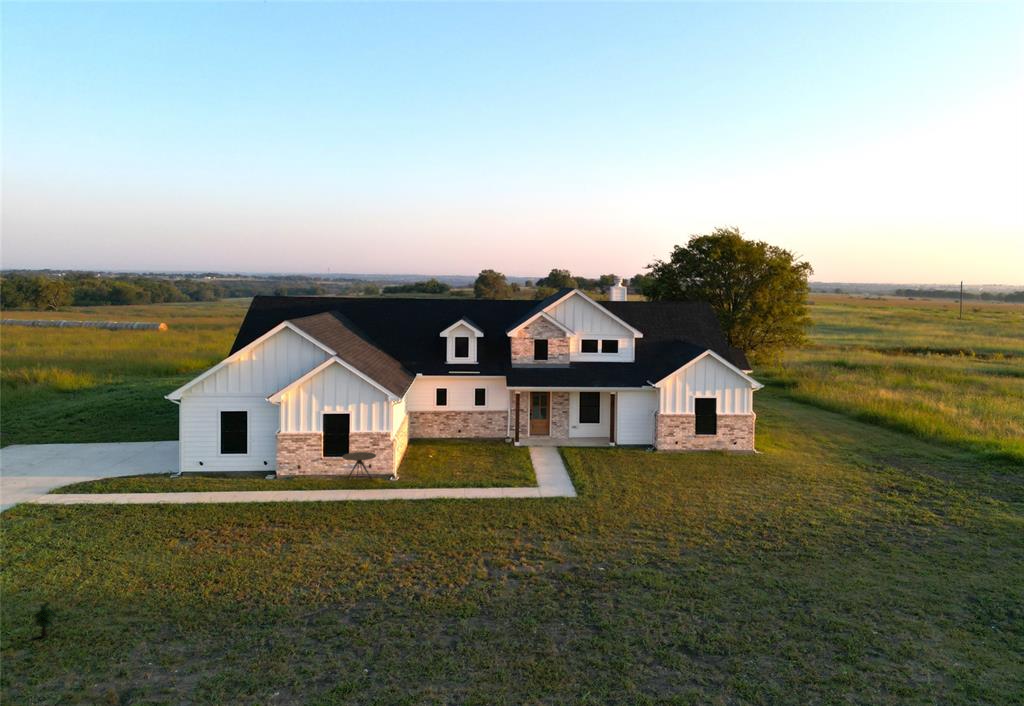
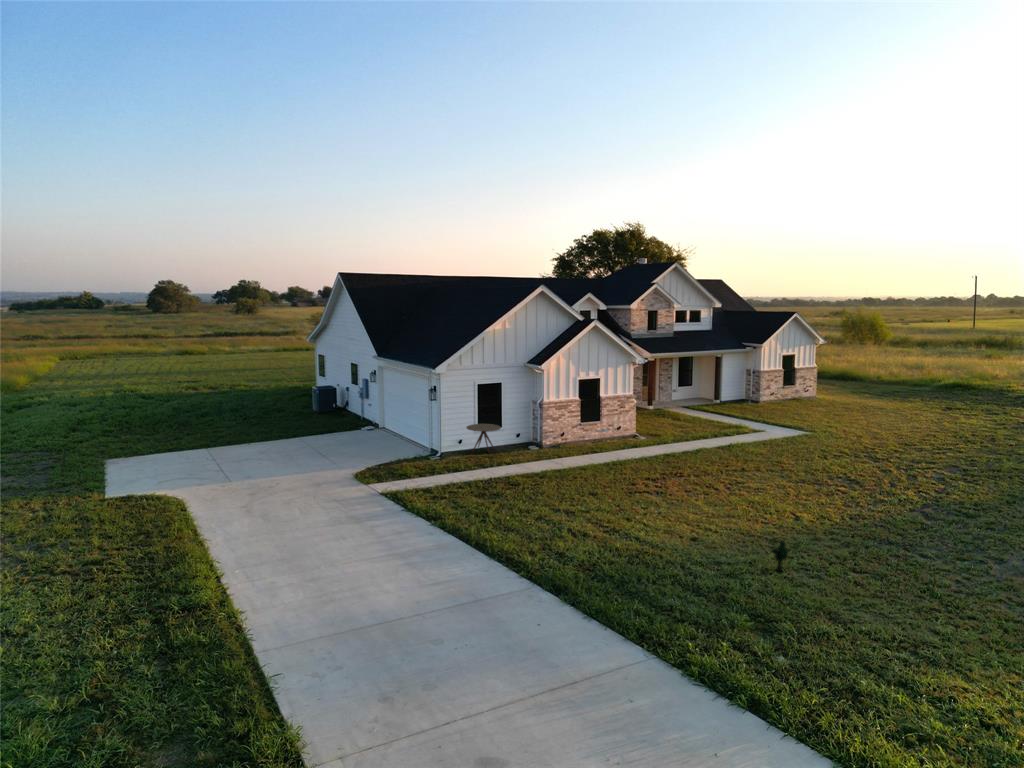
round table: present [342,452,376,478] -> present [467,424,501,452]

